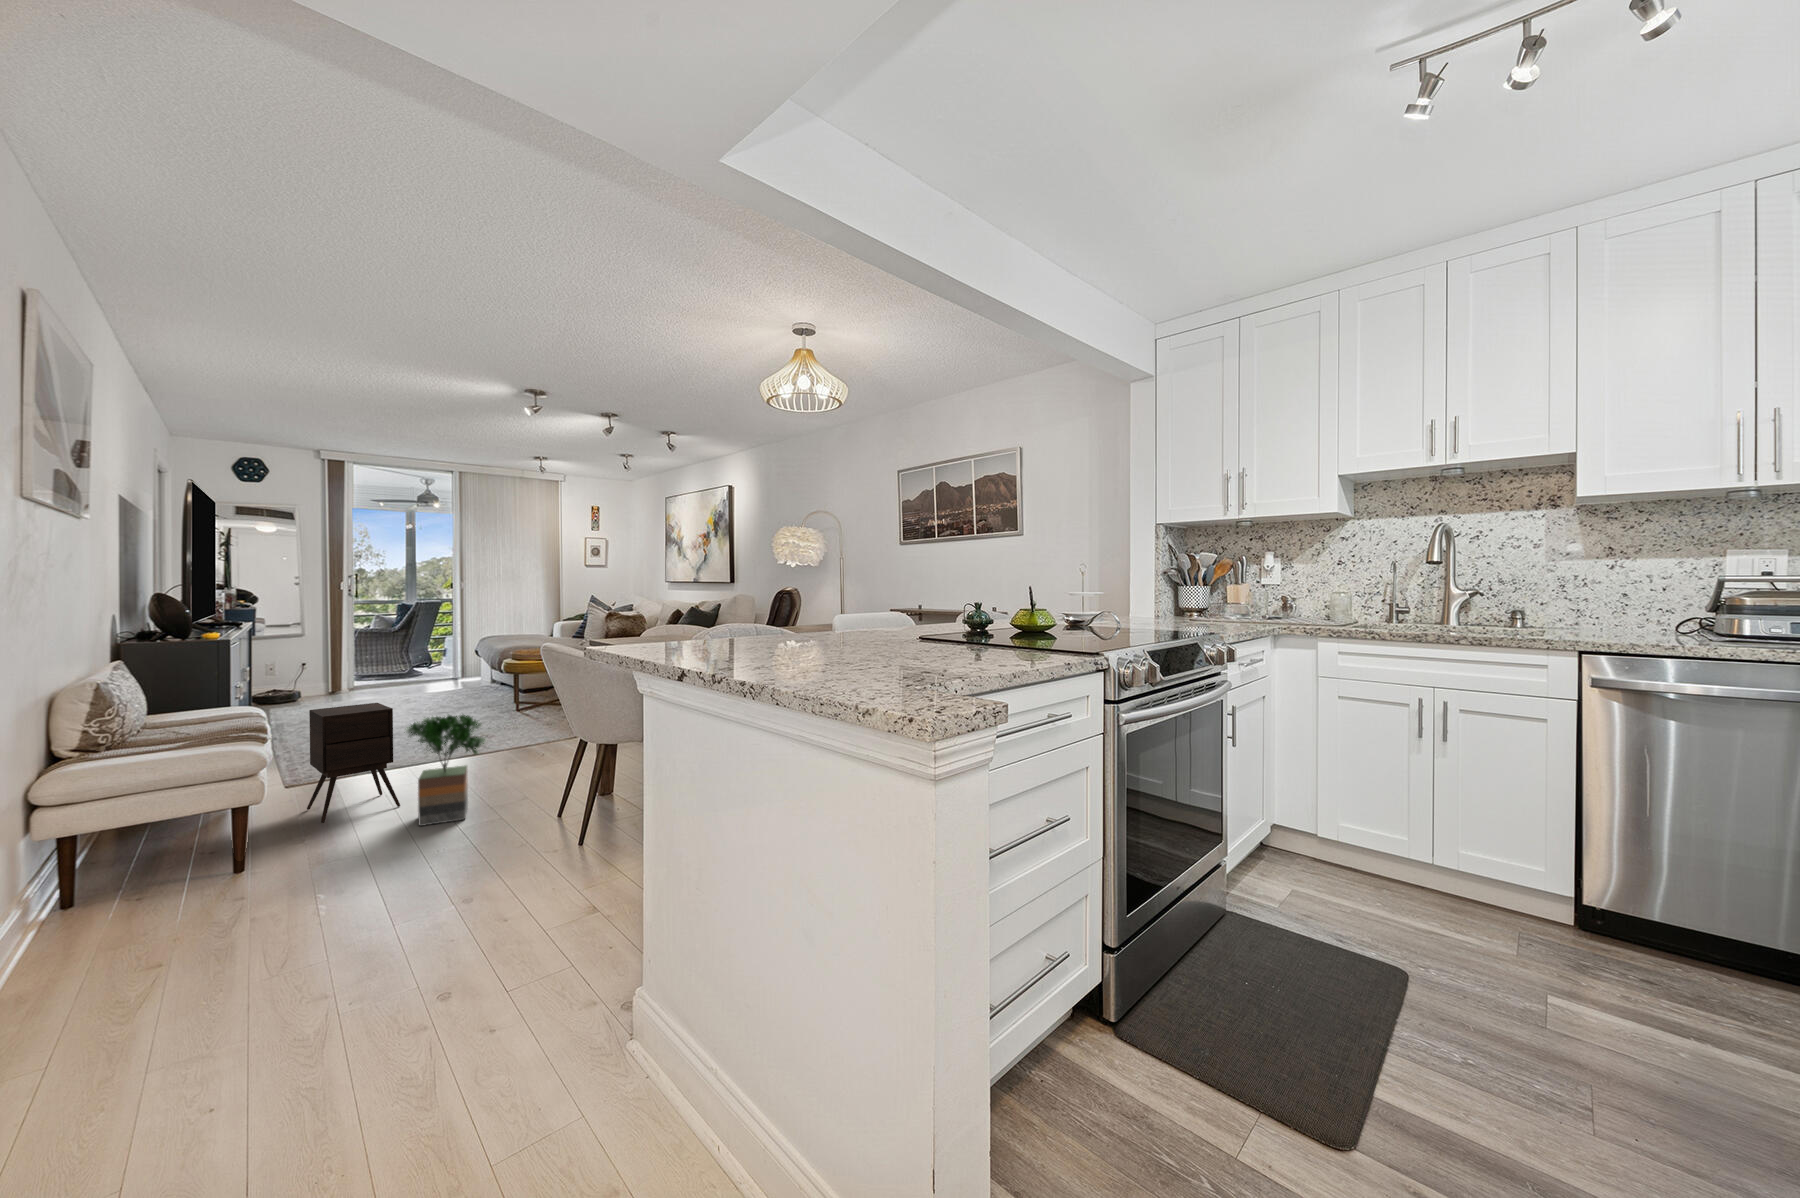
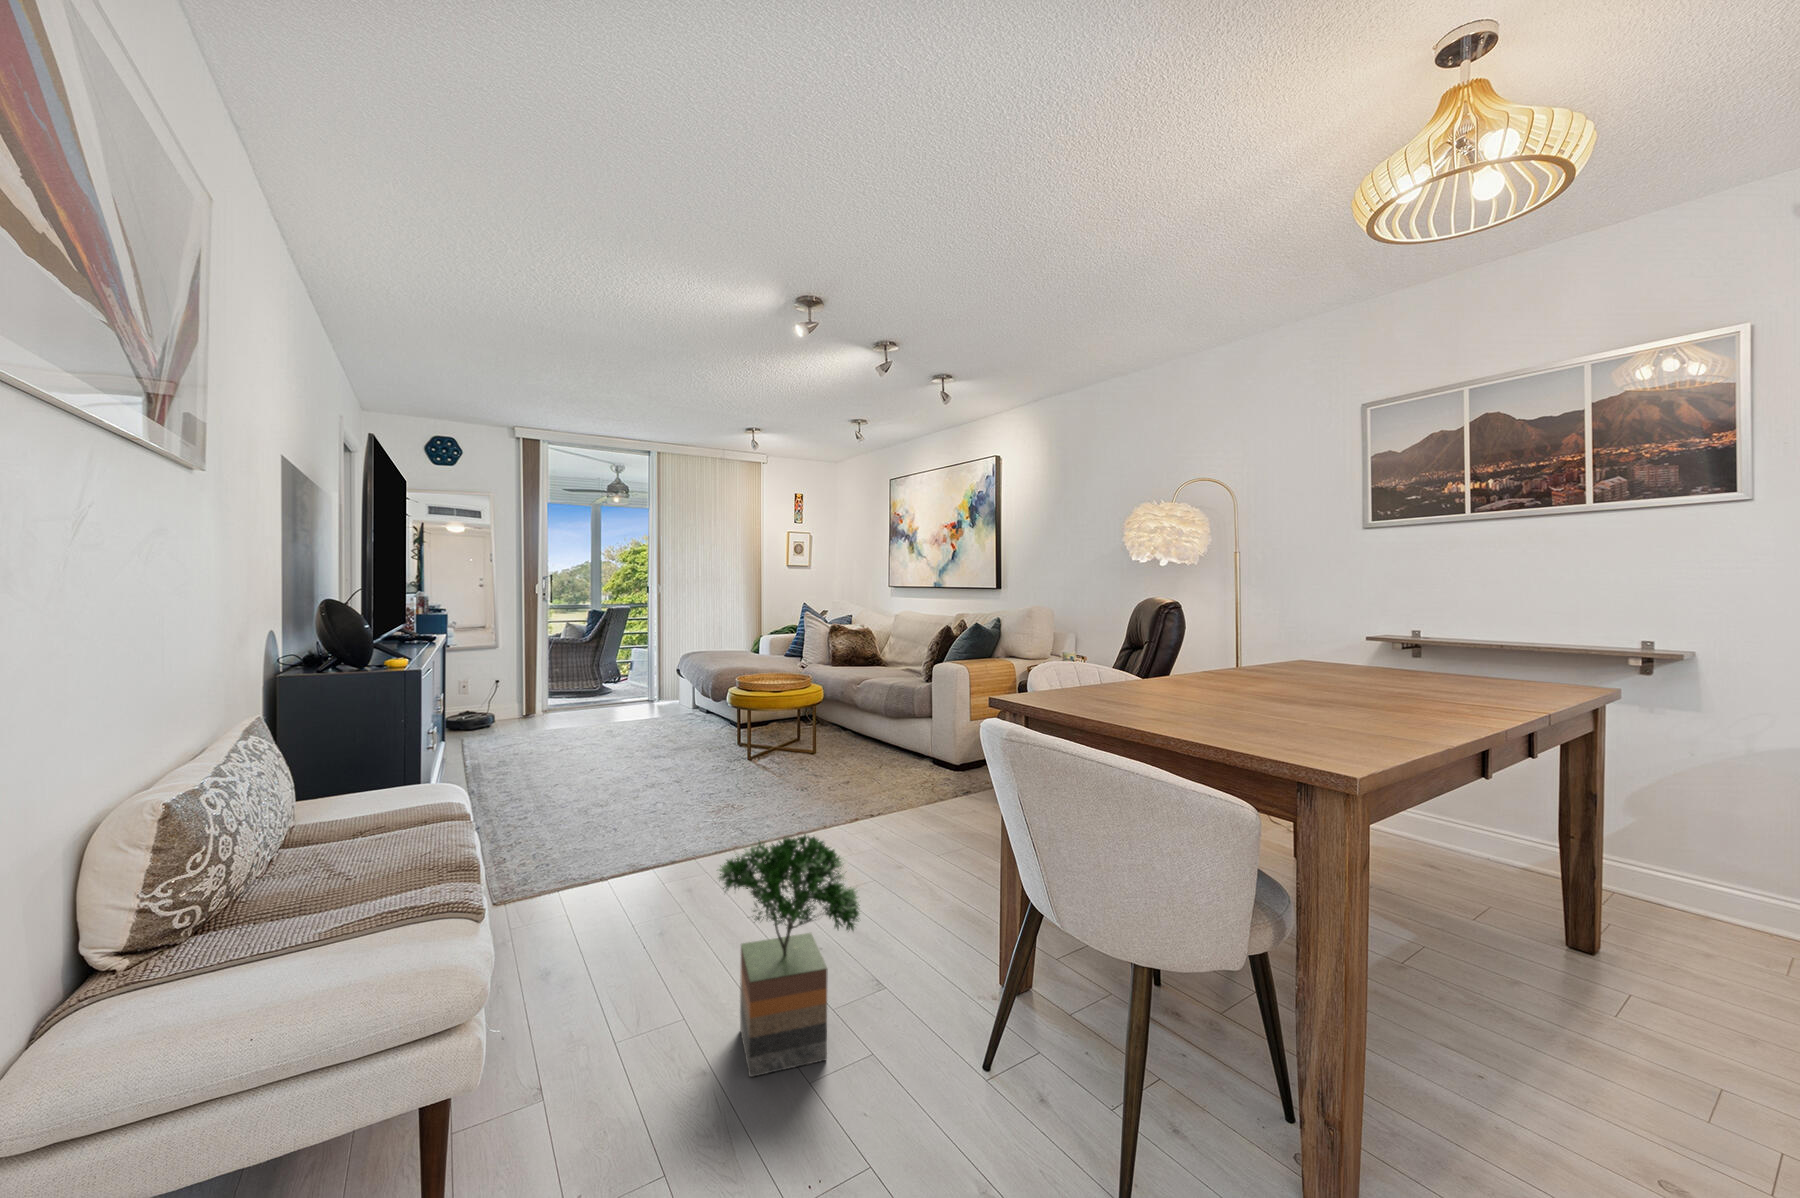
side table: present [307,703,400,823] -> none [536,792,688,1041]

